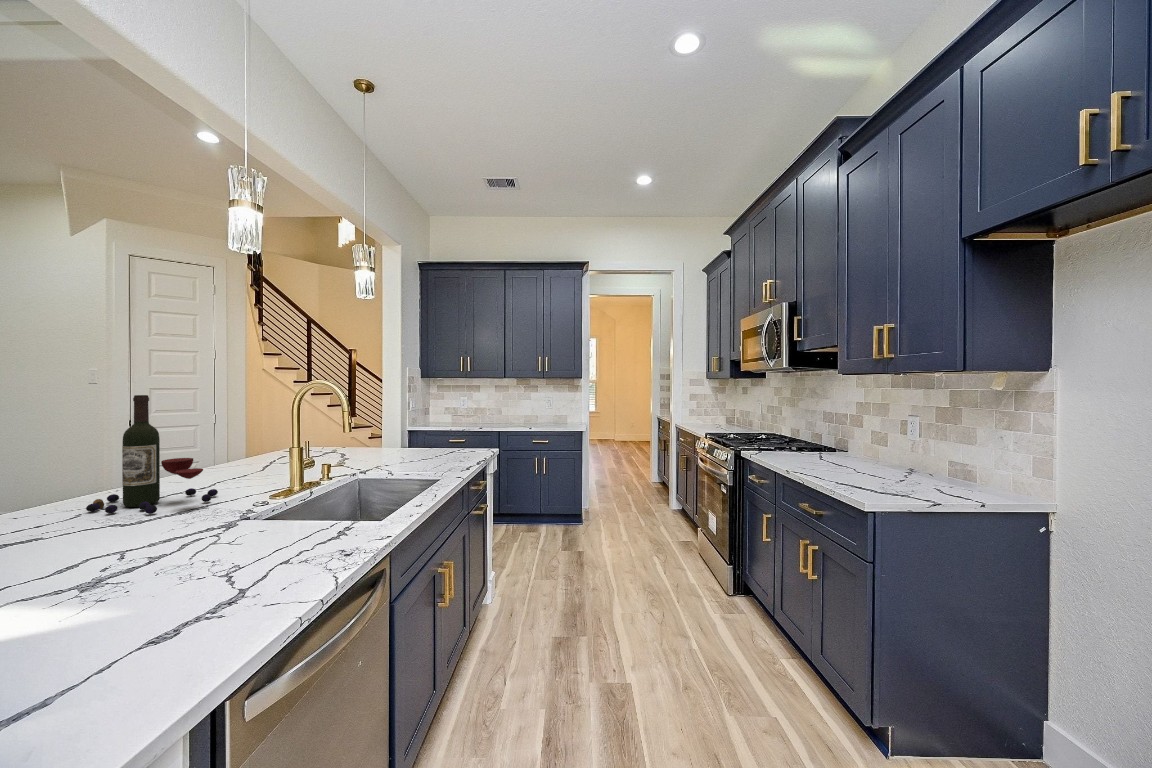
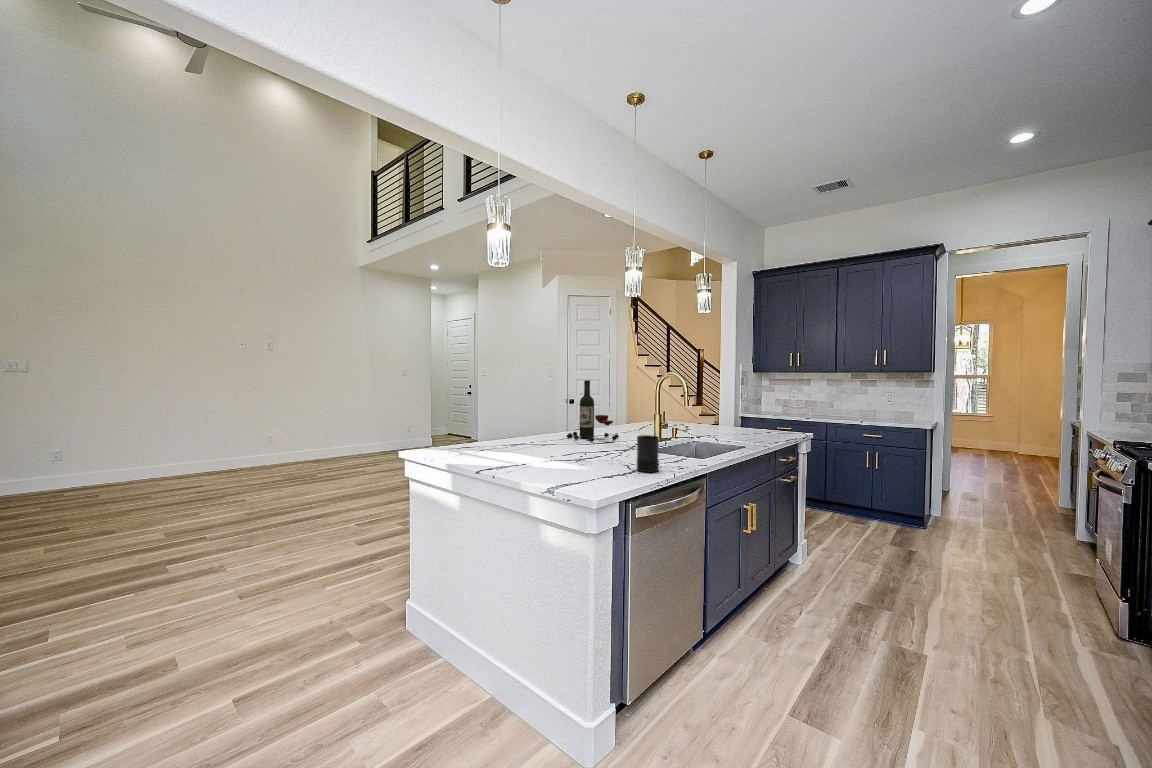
candle: none [245,507,301,590] -> present [637,435,659,472]

